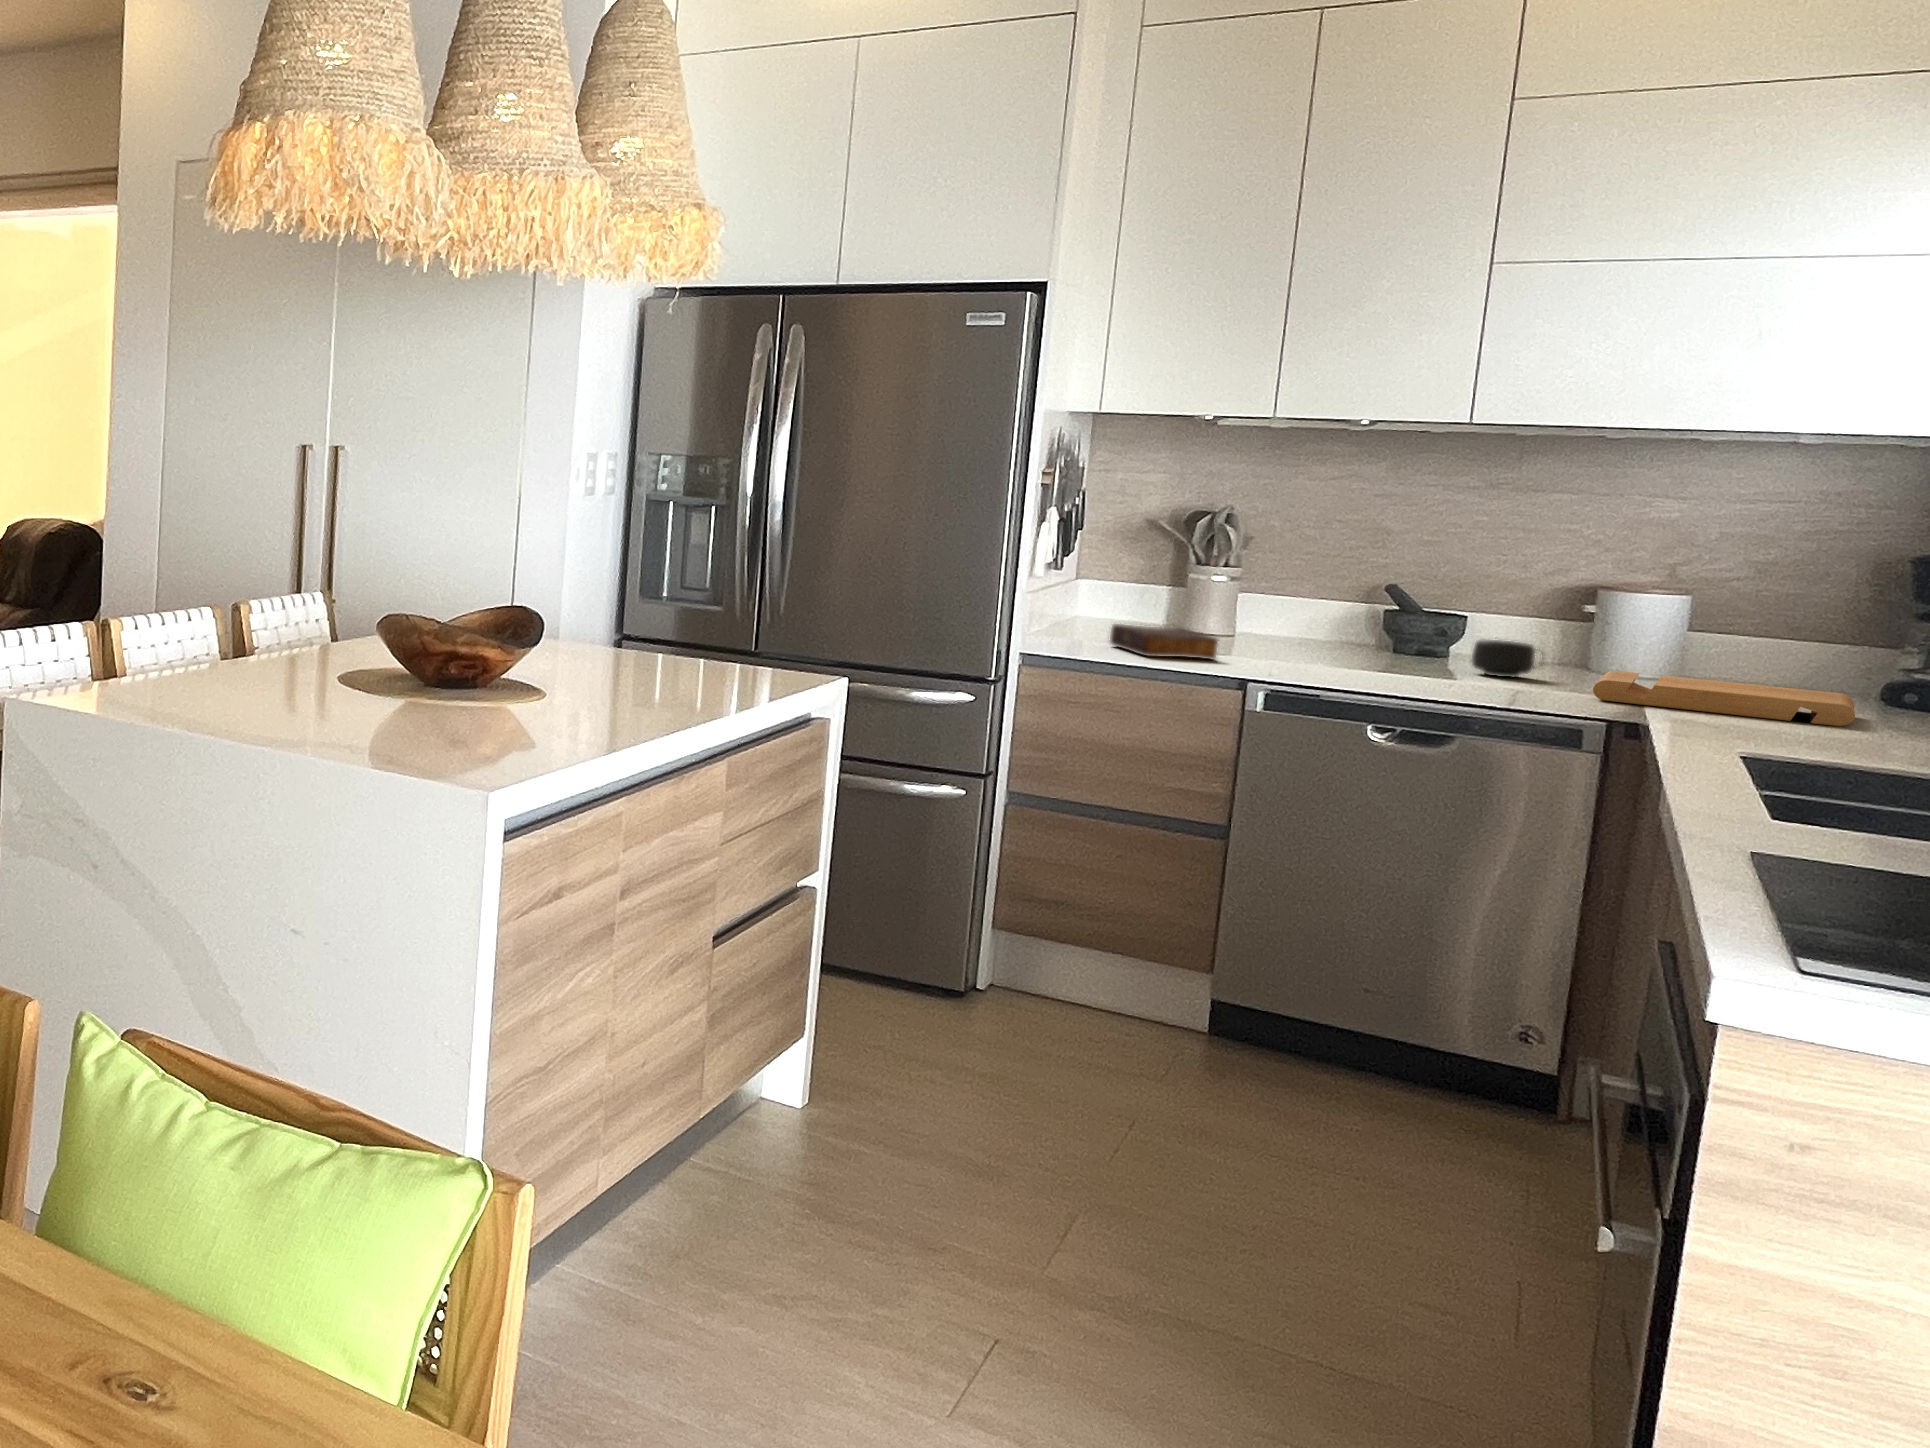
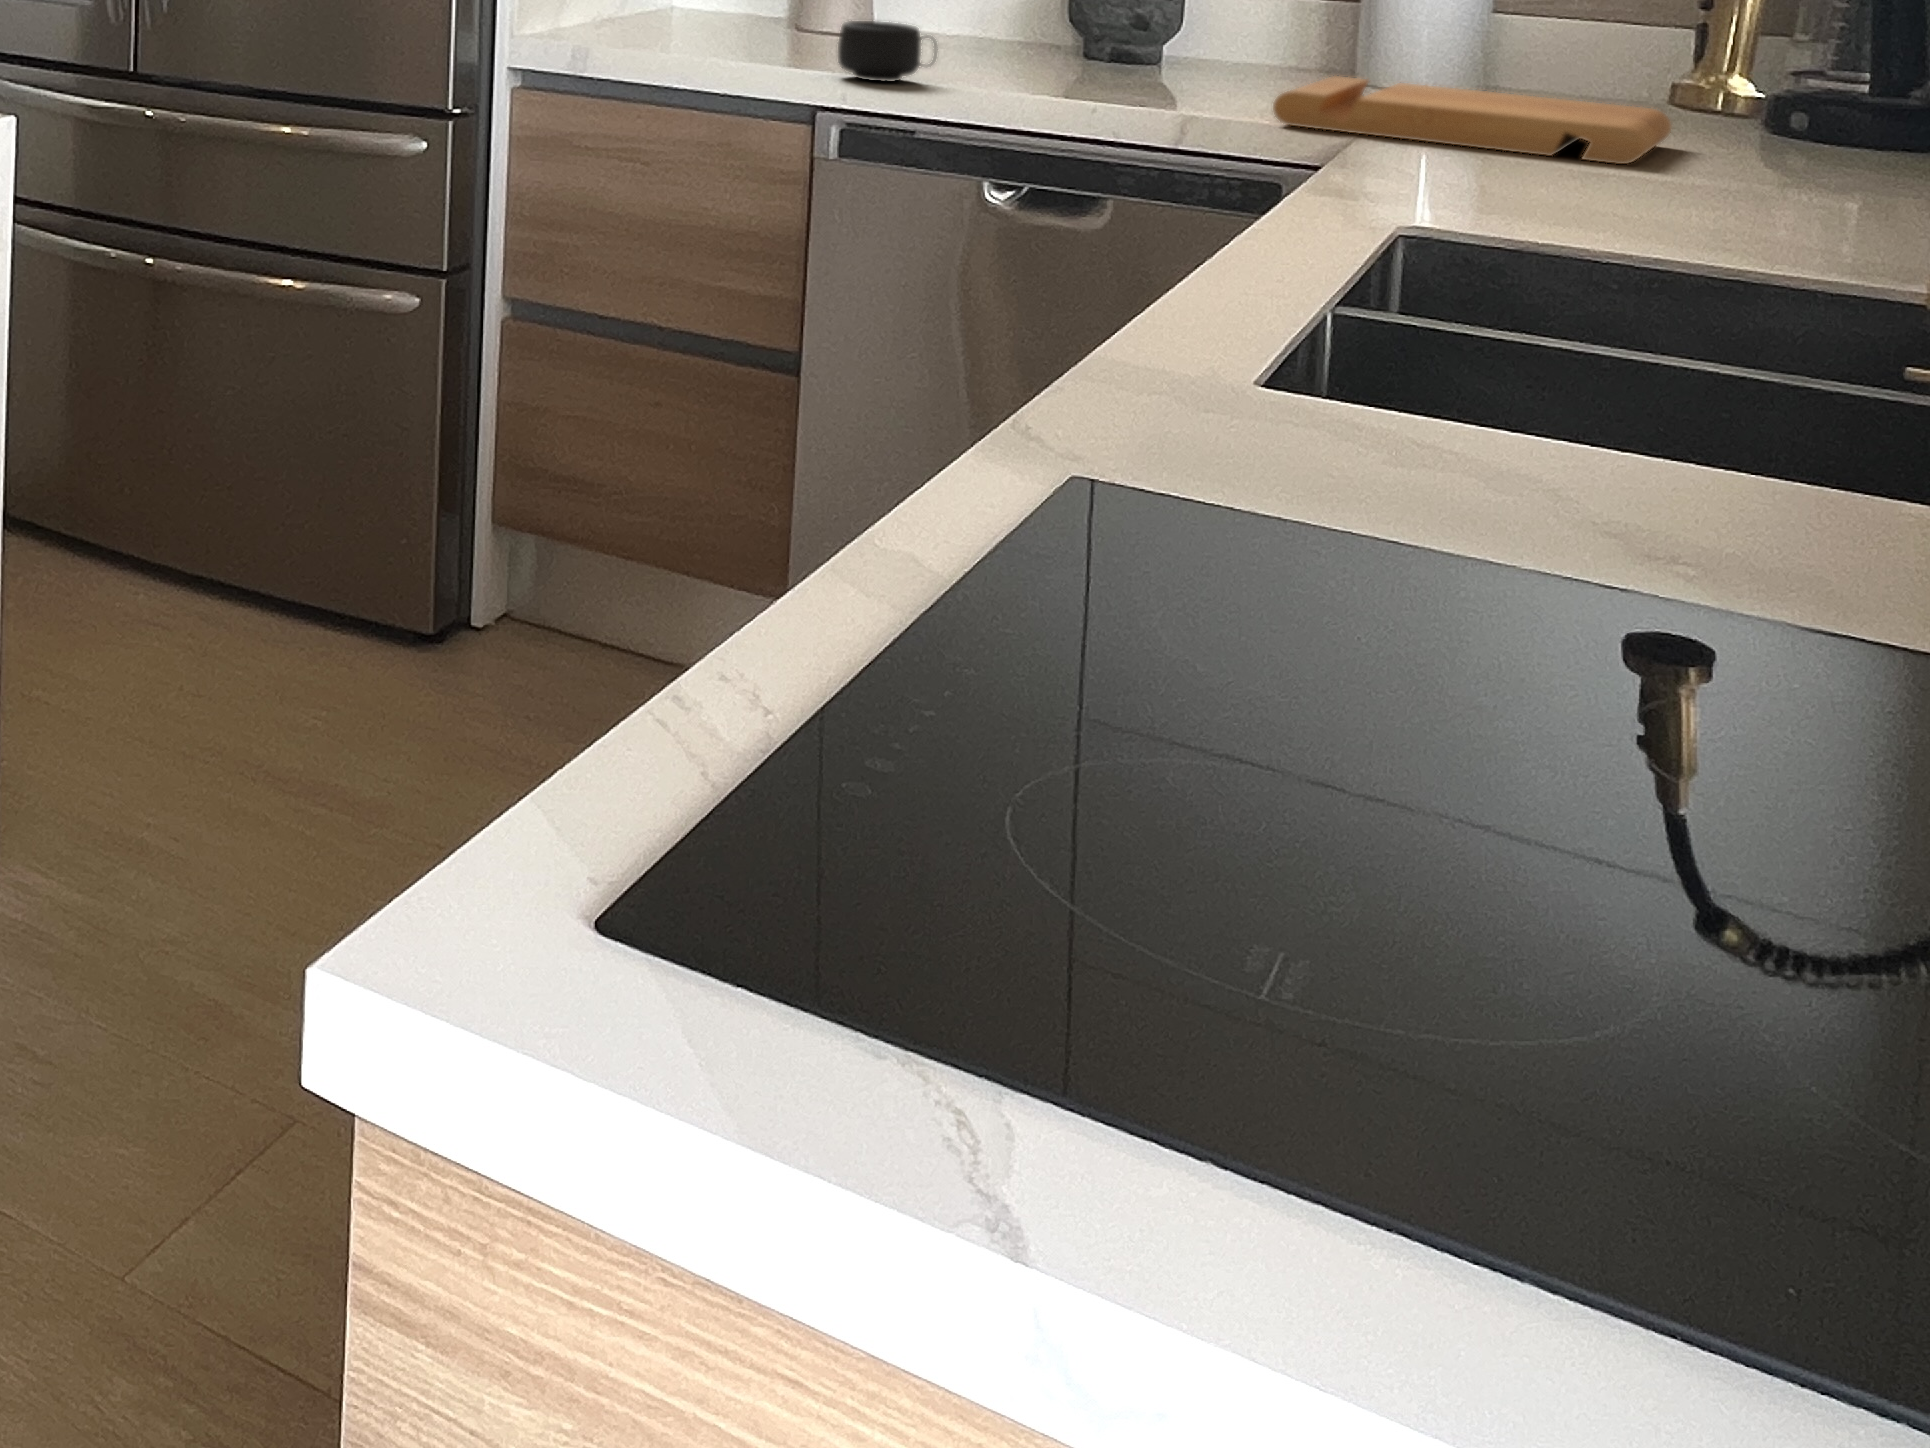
book: present [1110,624,1219,660] -> none [636,12,764,68]
mug: present [1472,640,1536,677] -> present [838,21,938,82]

